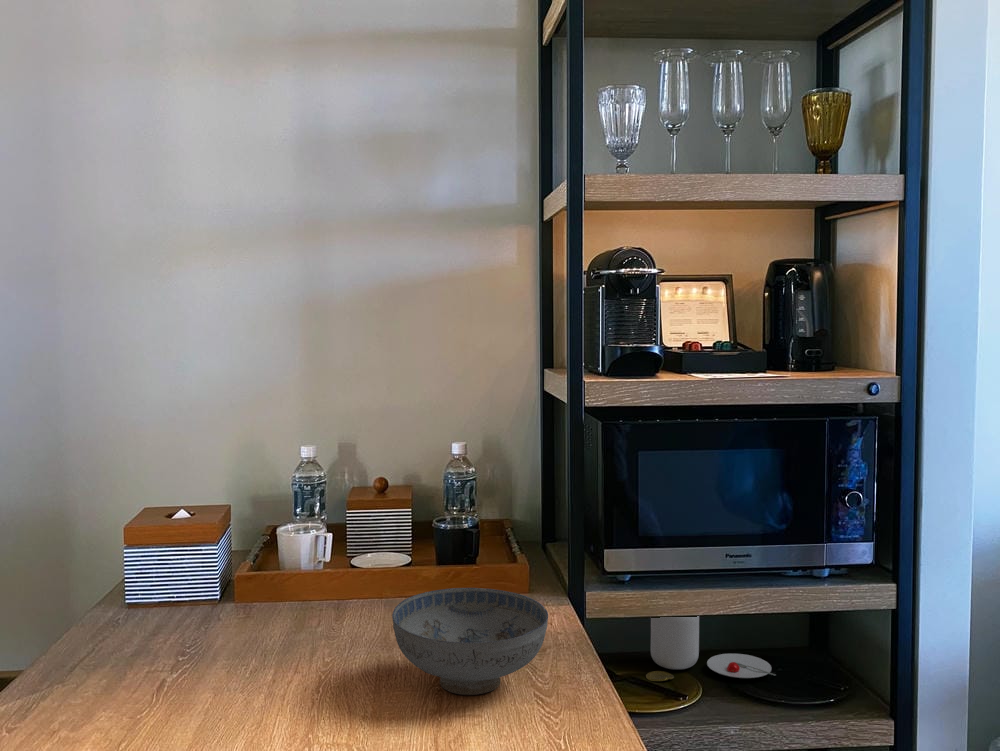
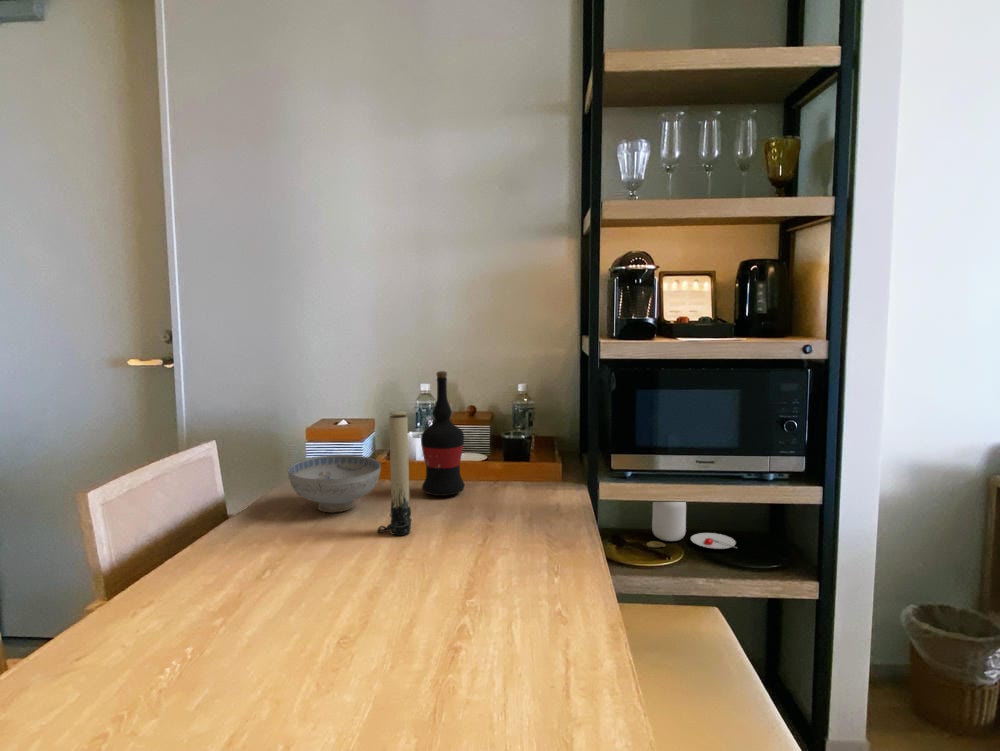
wine bottle: none [320,432,388,628] -> present [421,371,465,496]
candle: none [268,503,325,704] -> present [377,411,412,535]
ceramic bowl: present [392,588,548,695] -> present [288,455,381,512]

